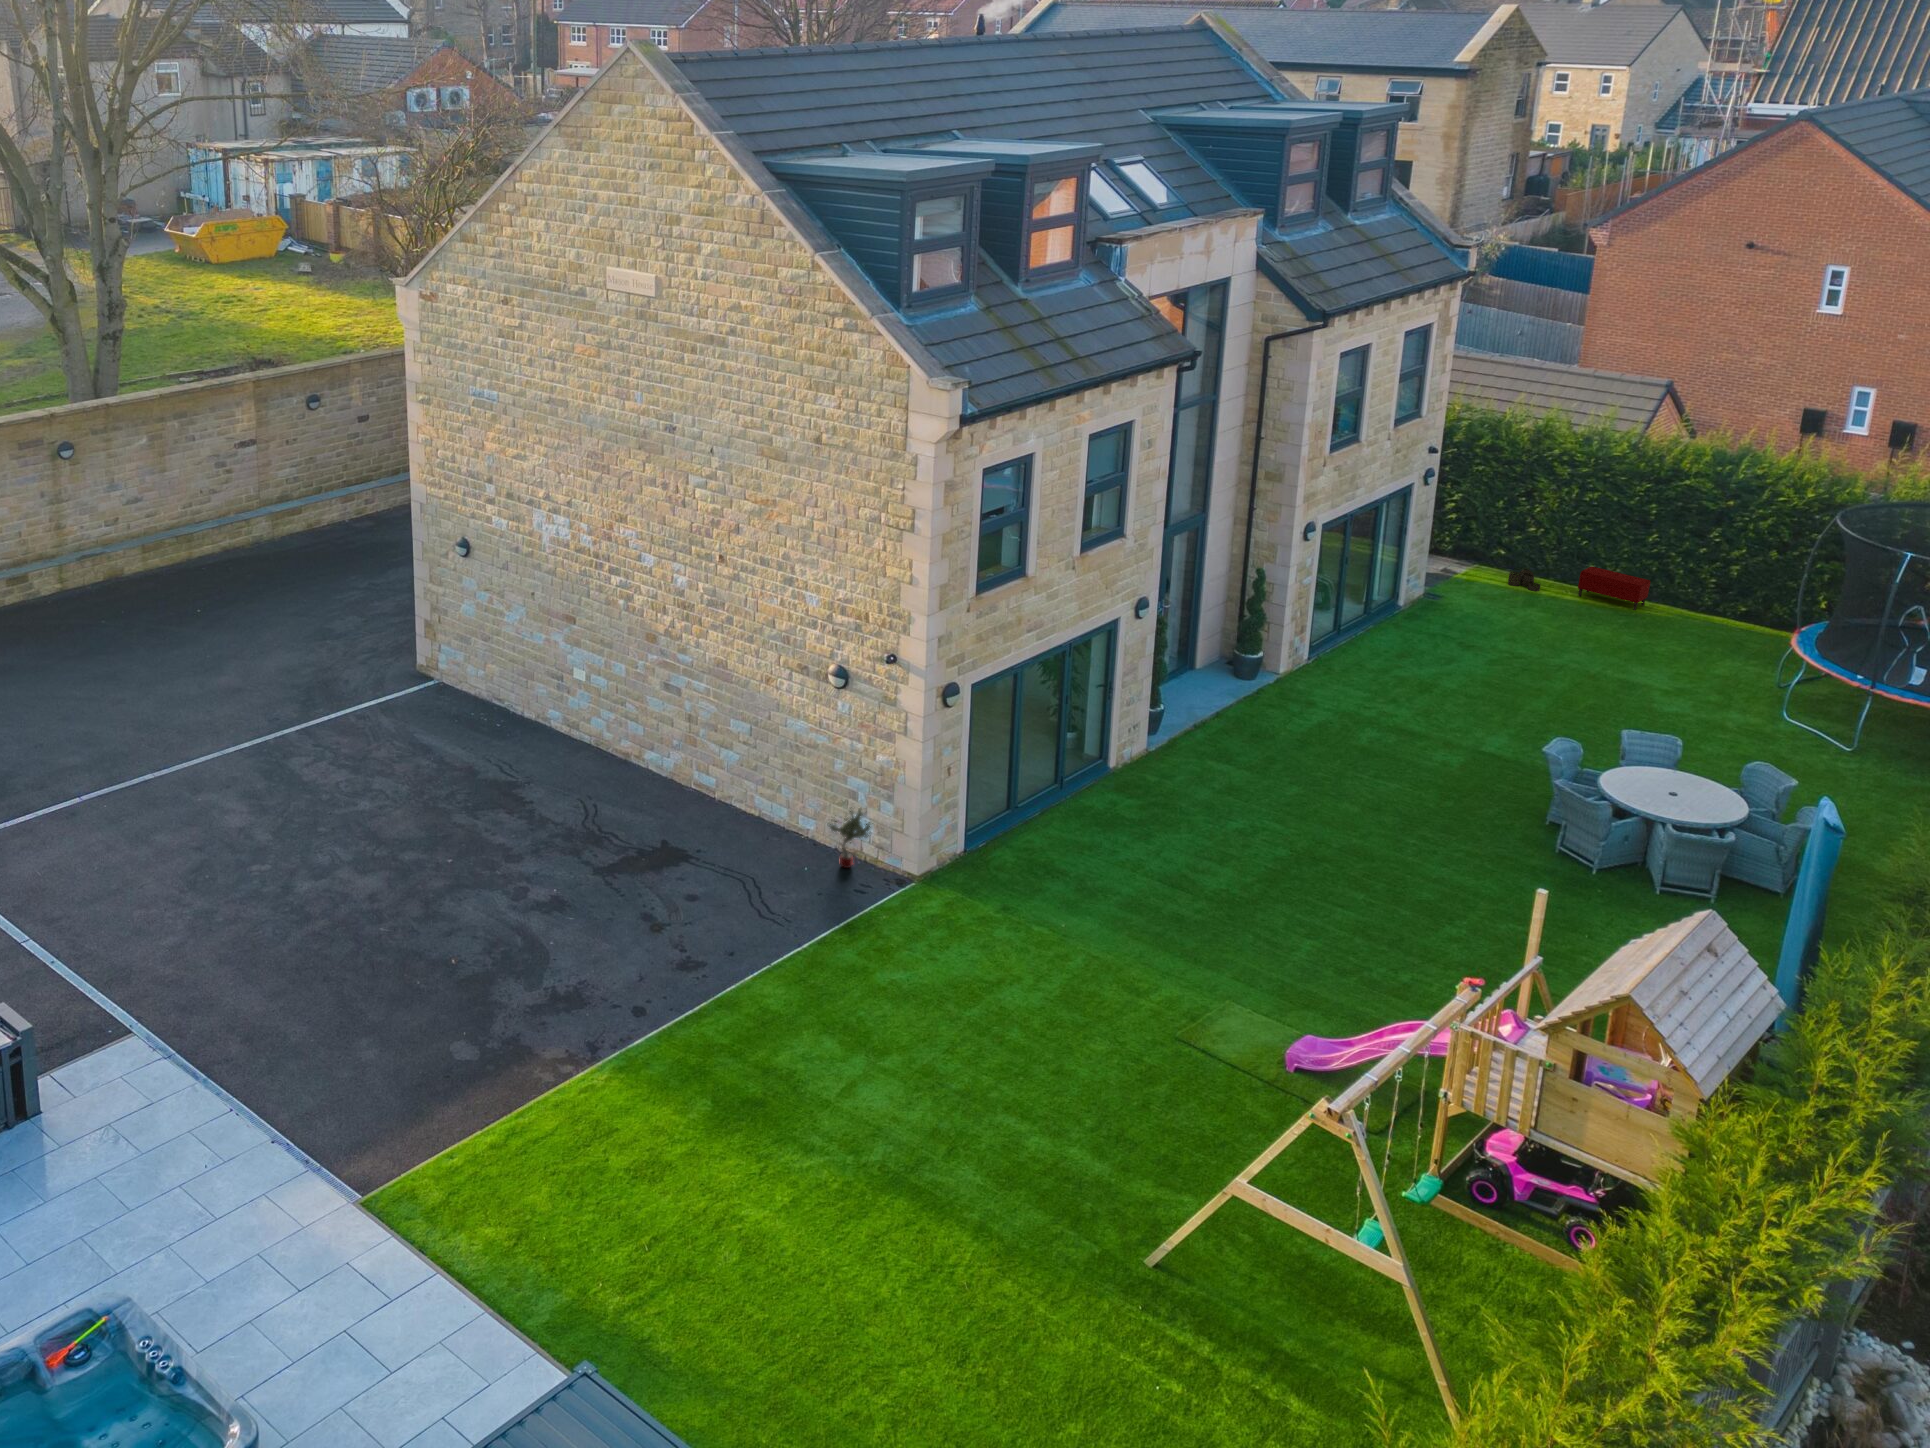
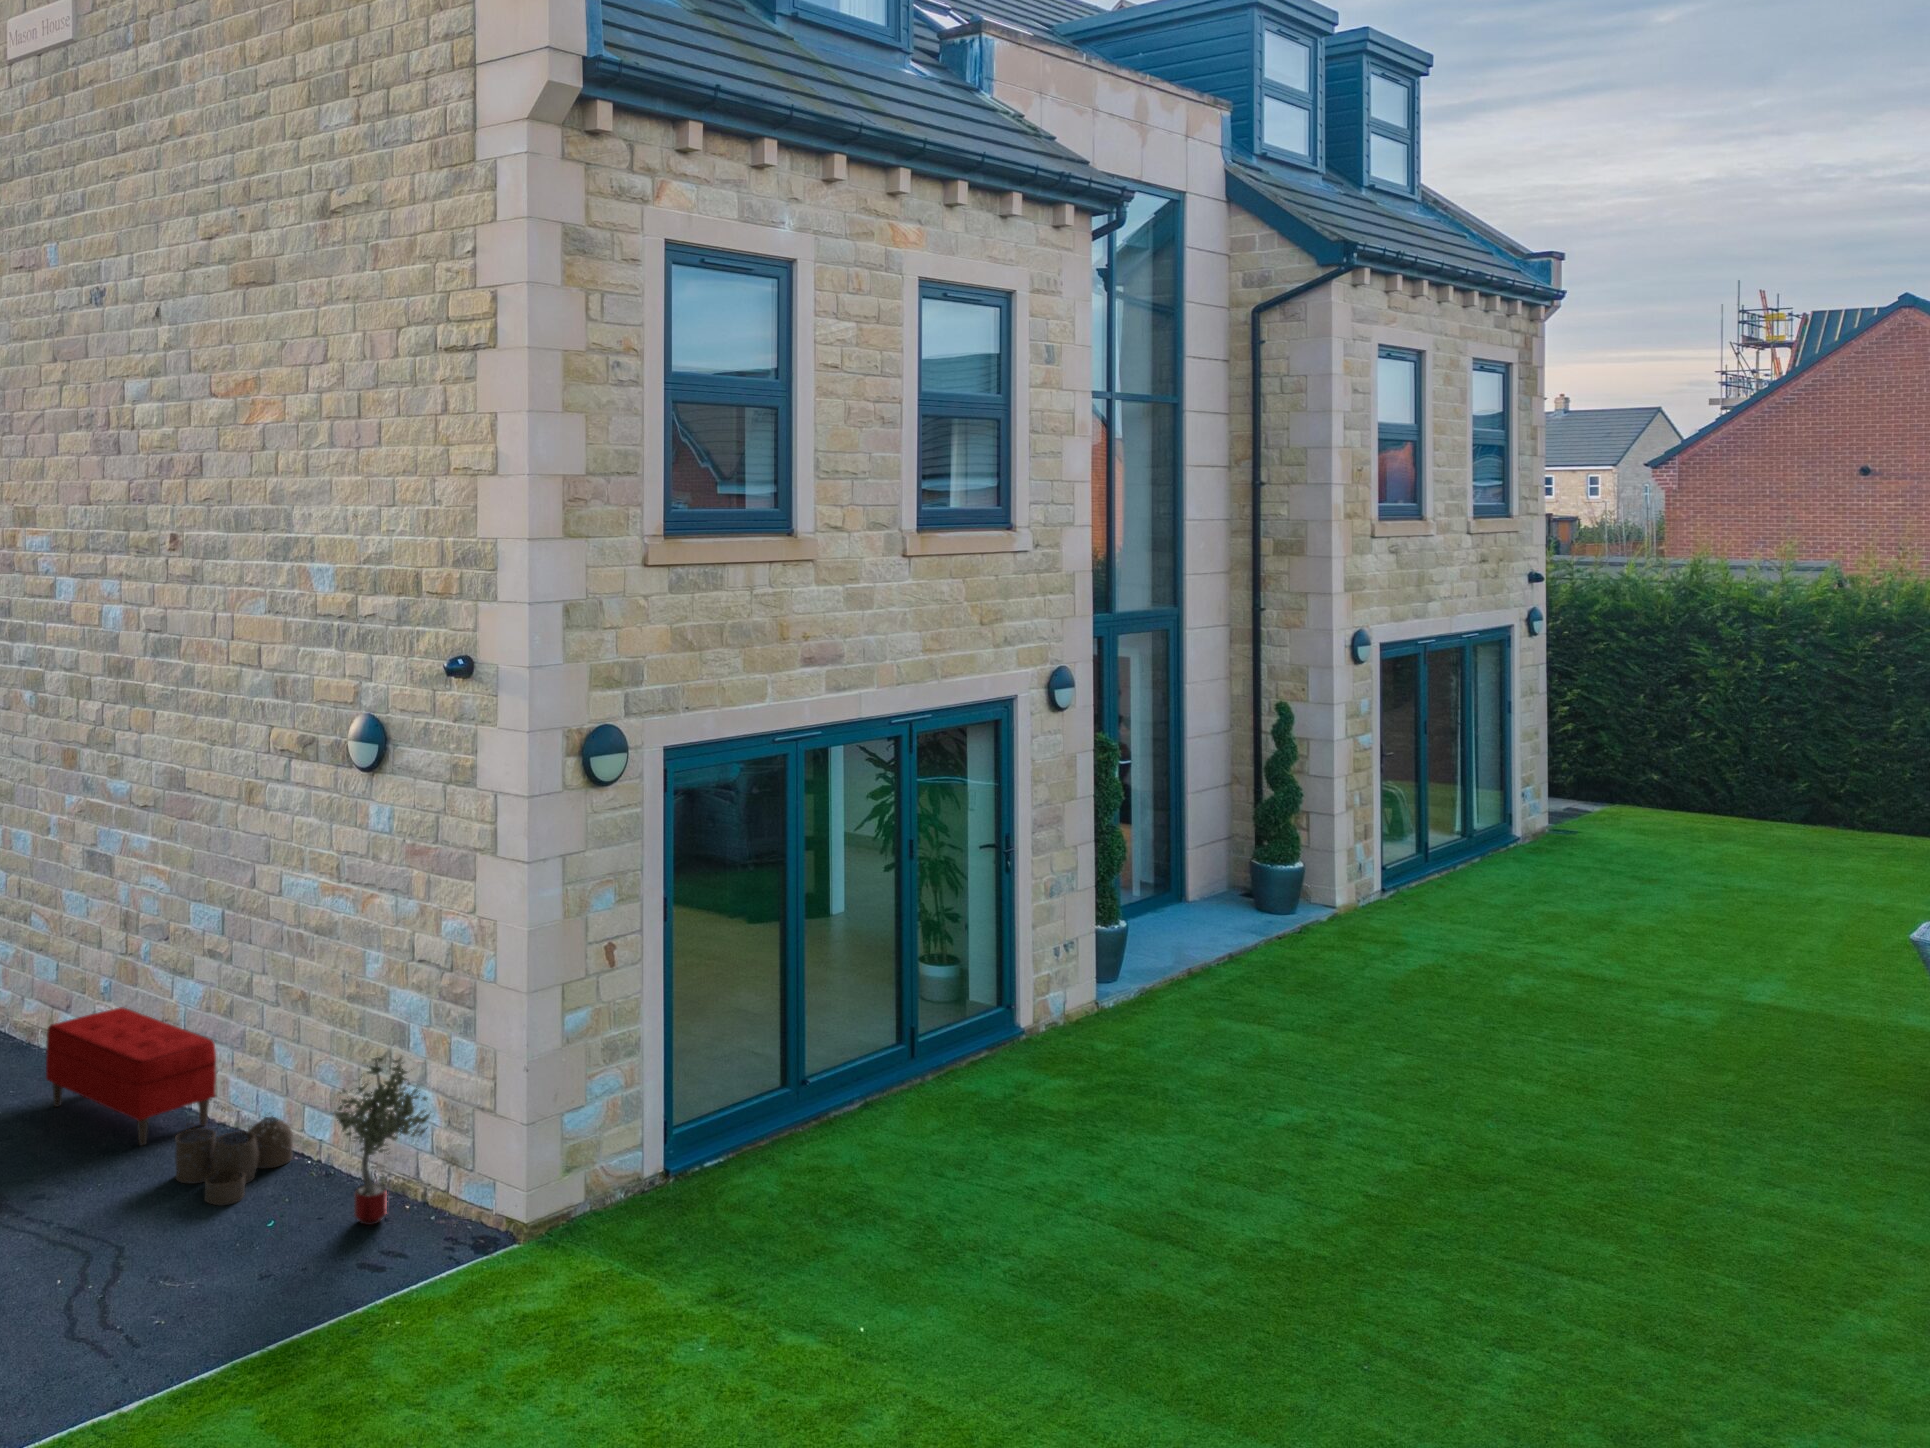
bench: present [1578,566,1650,610] -> present [46,1007,216,1145]
woven basket: present [1508,569,1540,591] -> present [175,1116,293,1205]

